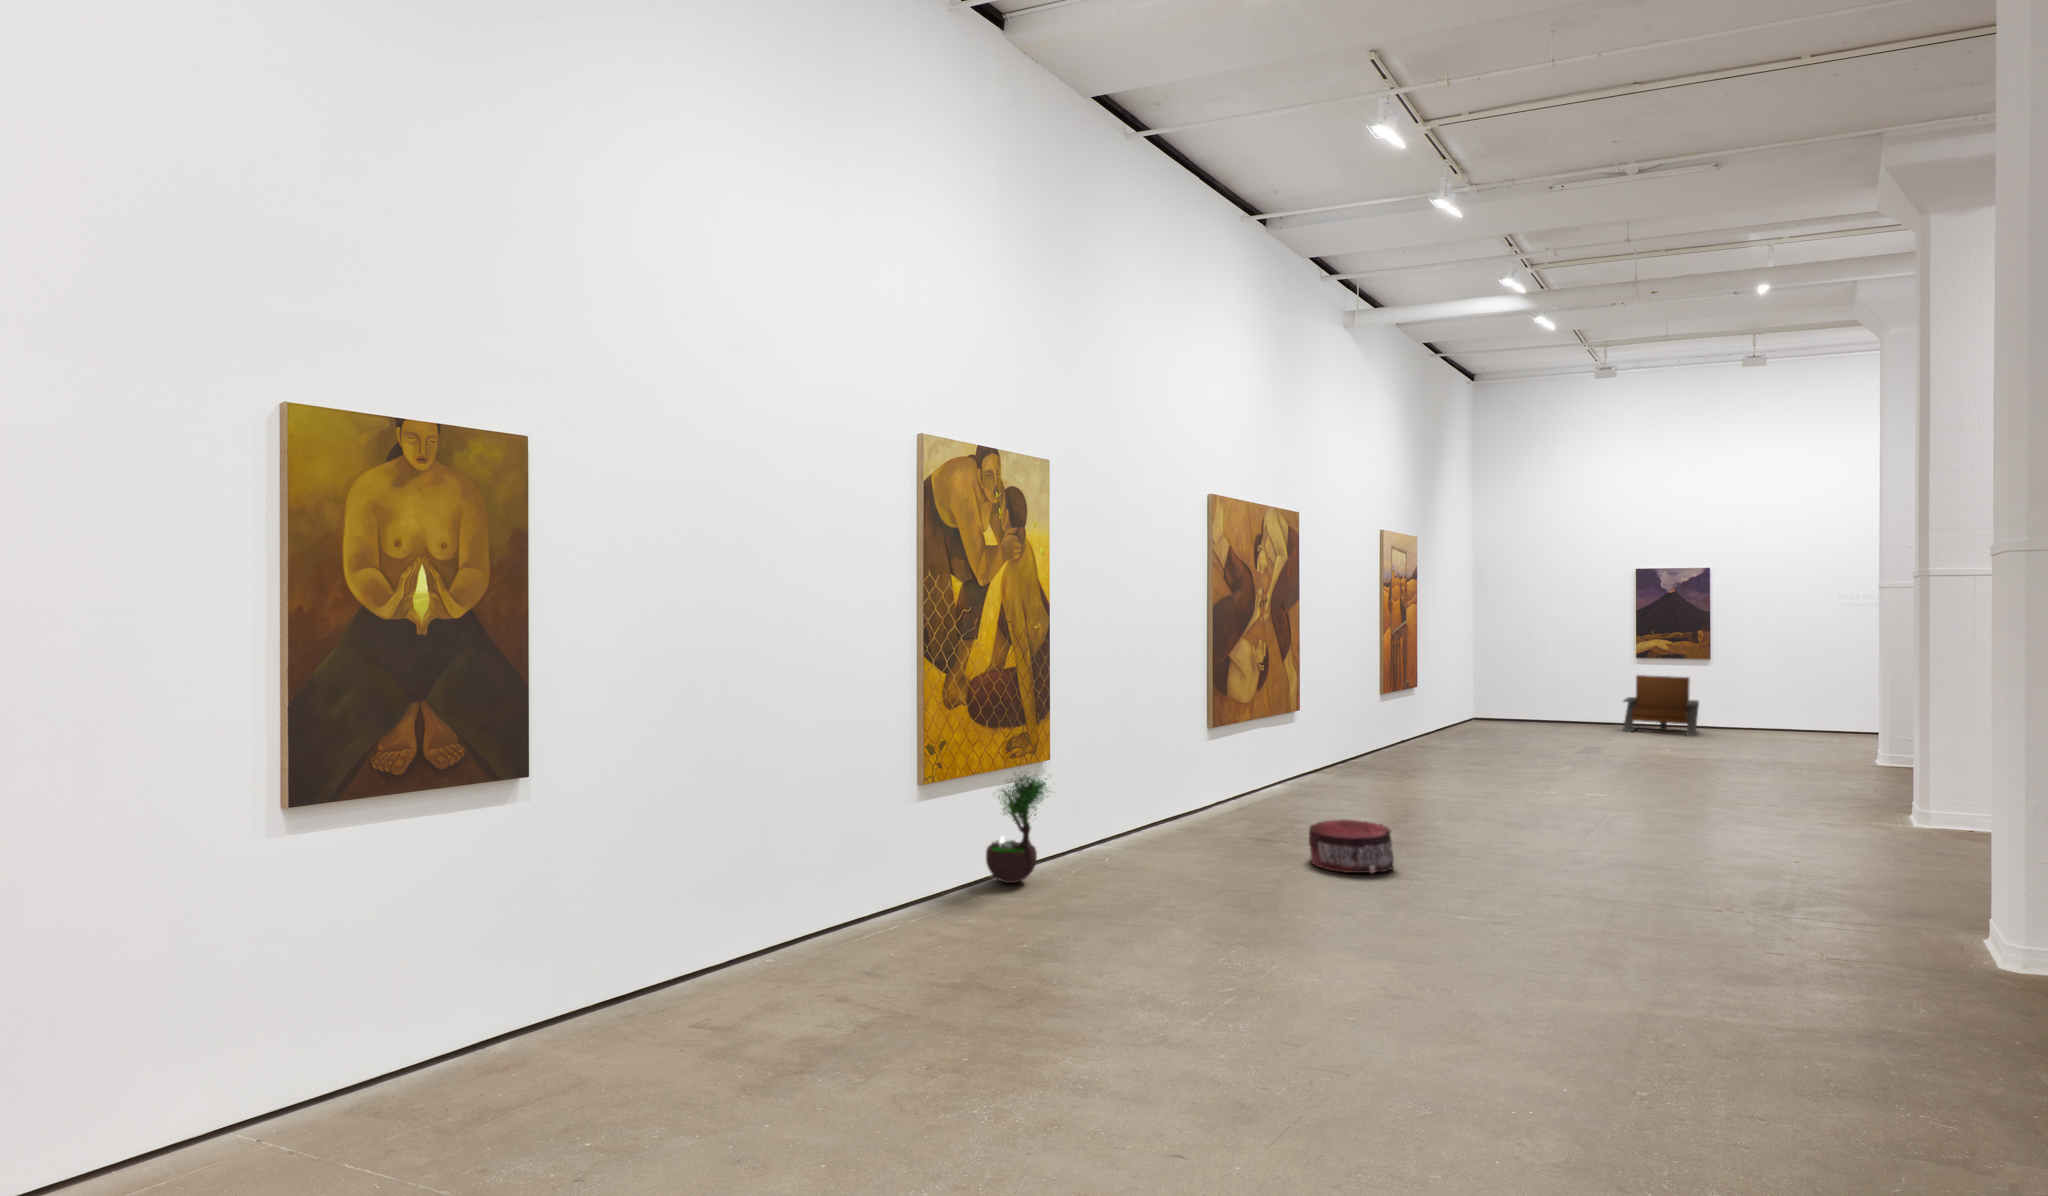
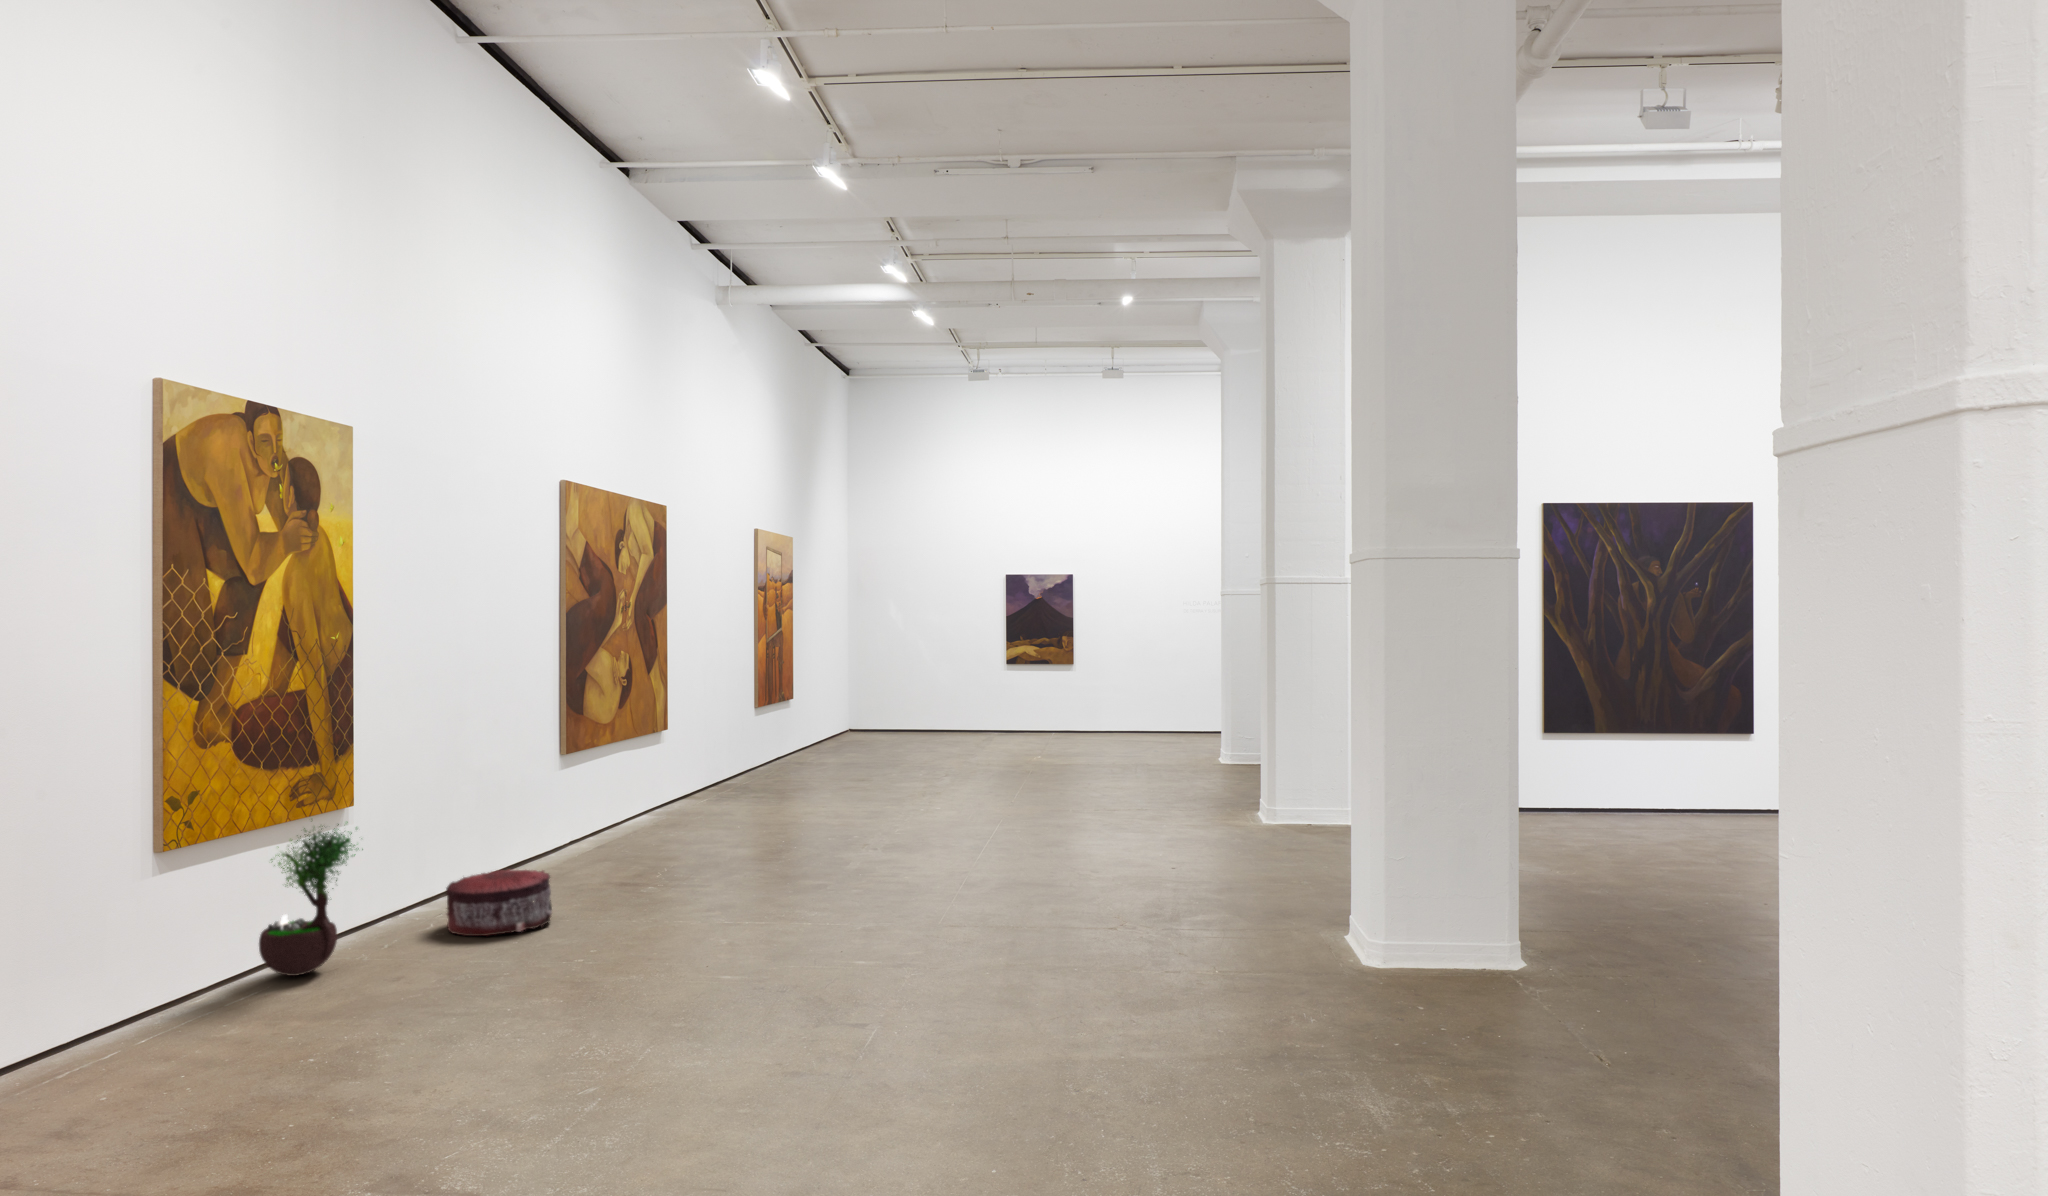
lounge chair: present [1623,675,1699,737] -> none [995,681,1060,739]
pouf: present [1309,820,1394,873] -> present [446,870,552,936]

